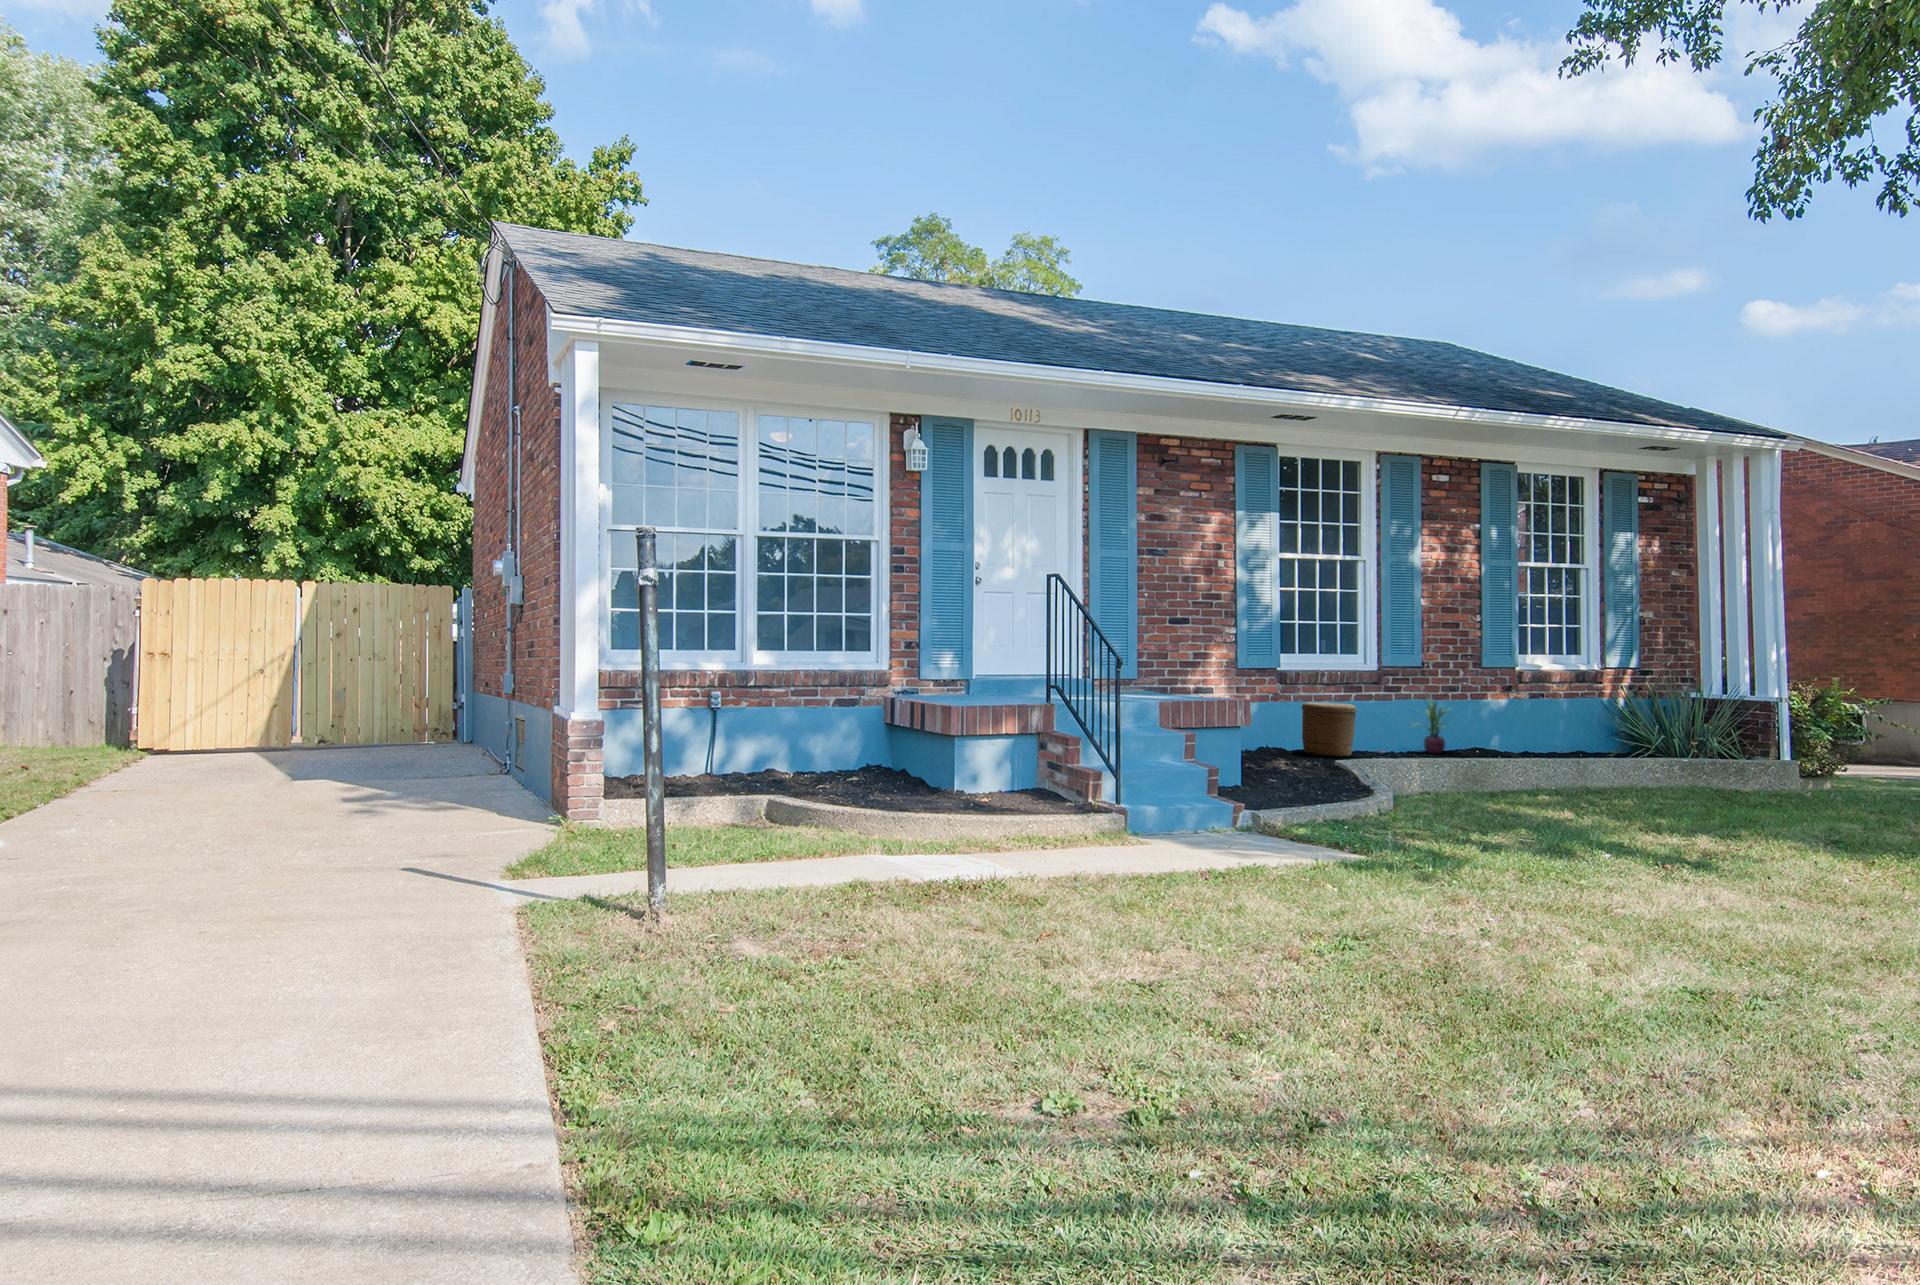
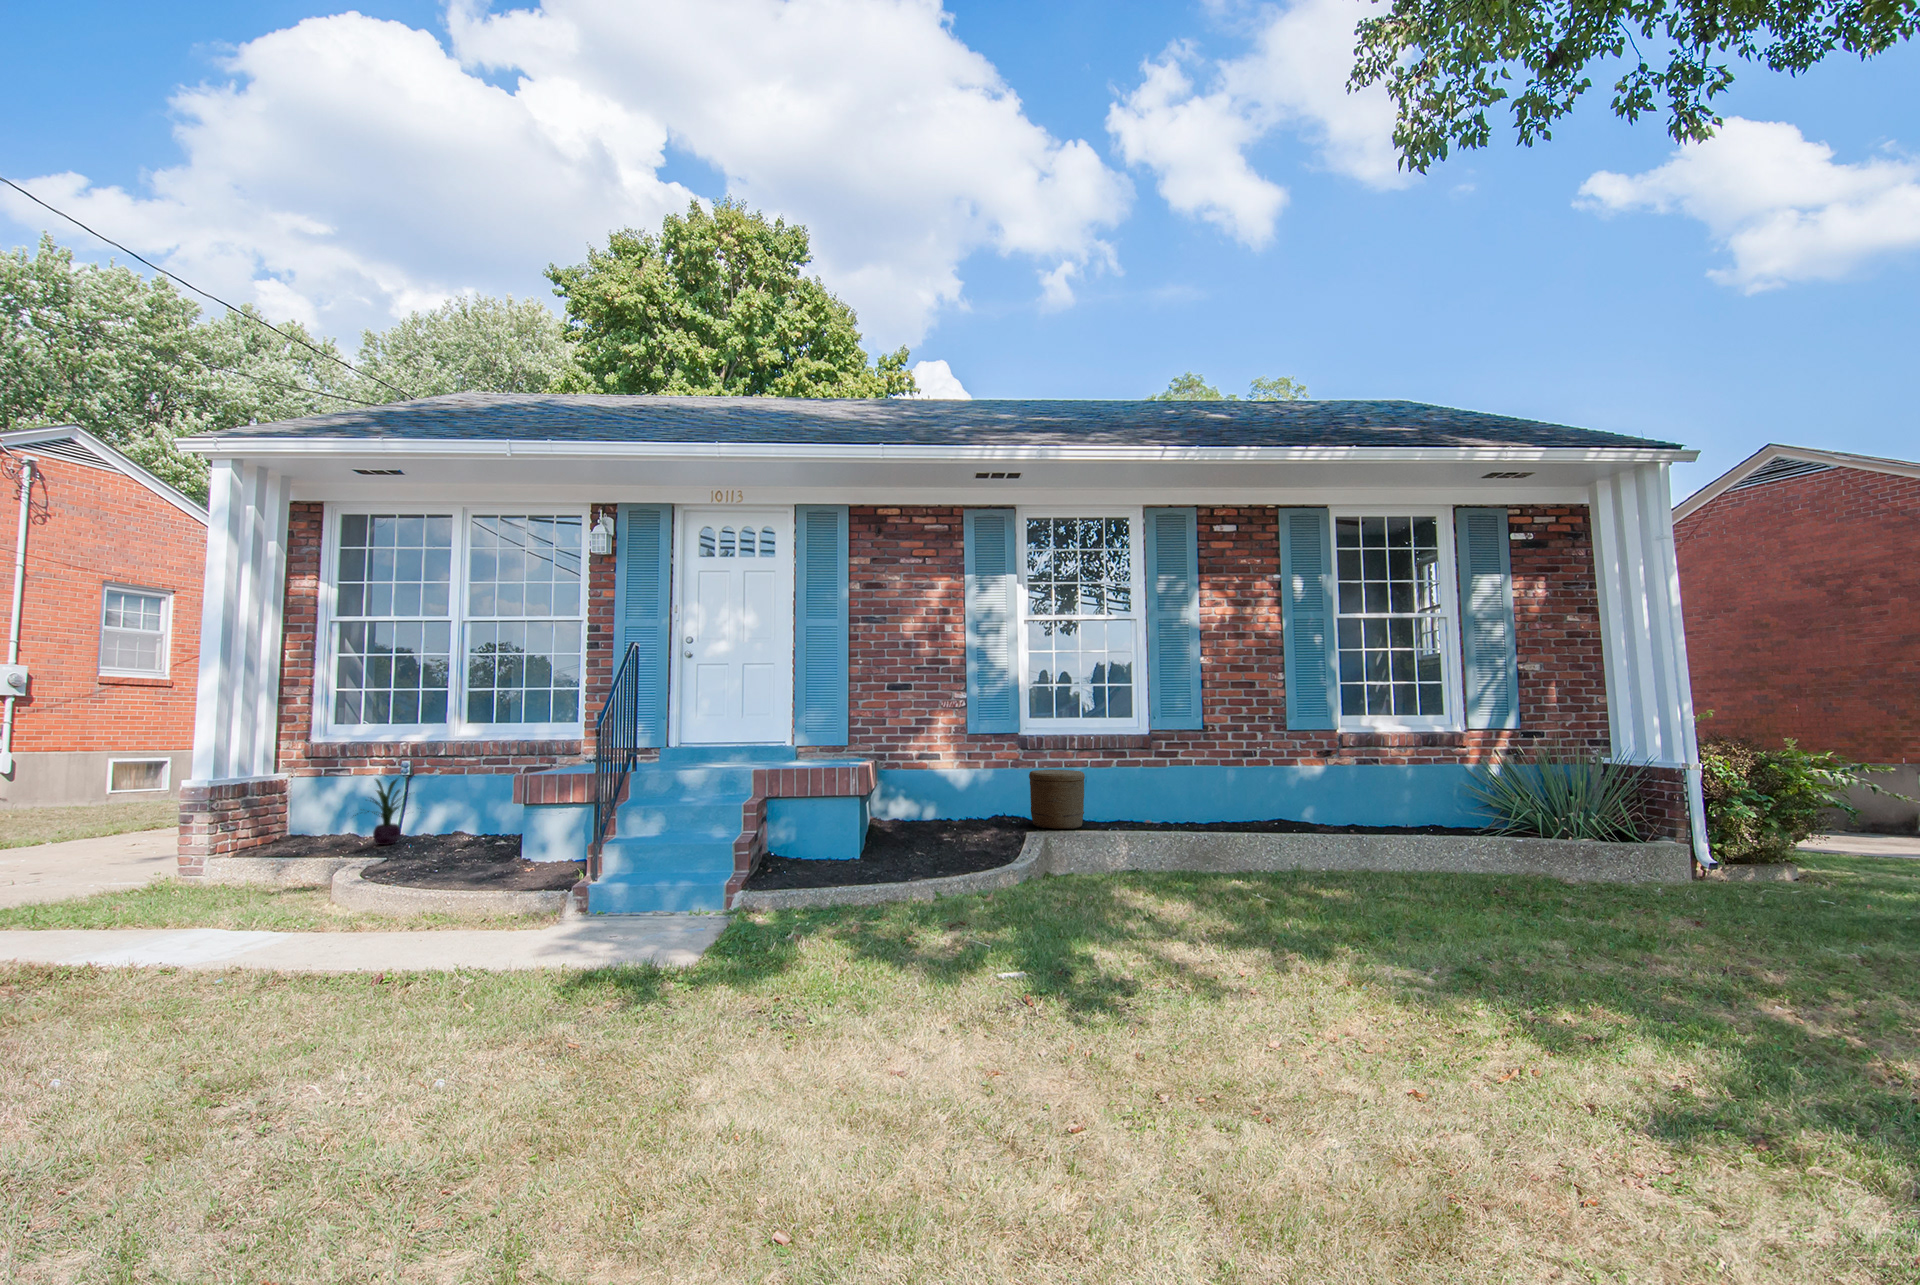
decorative plant: present [1416,697,1447,754] -> present [355,779,408,845]

